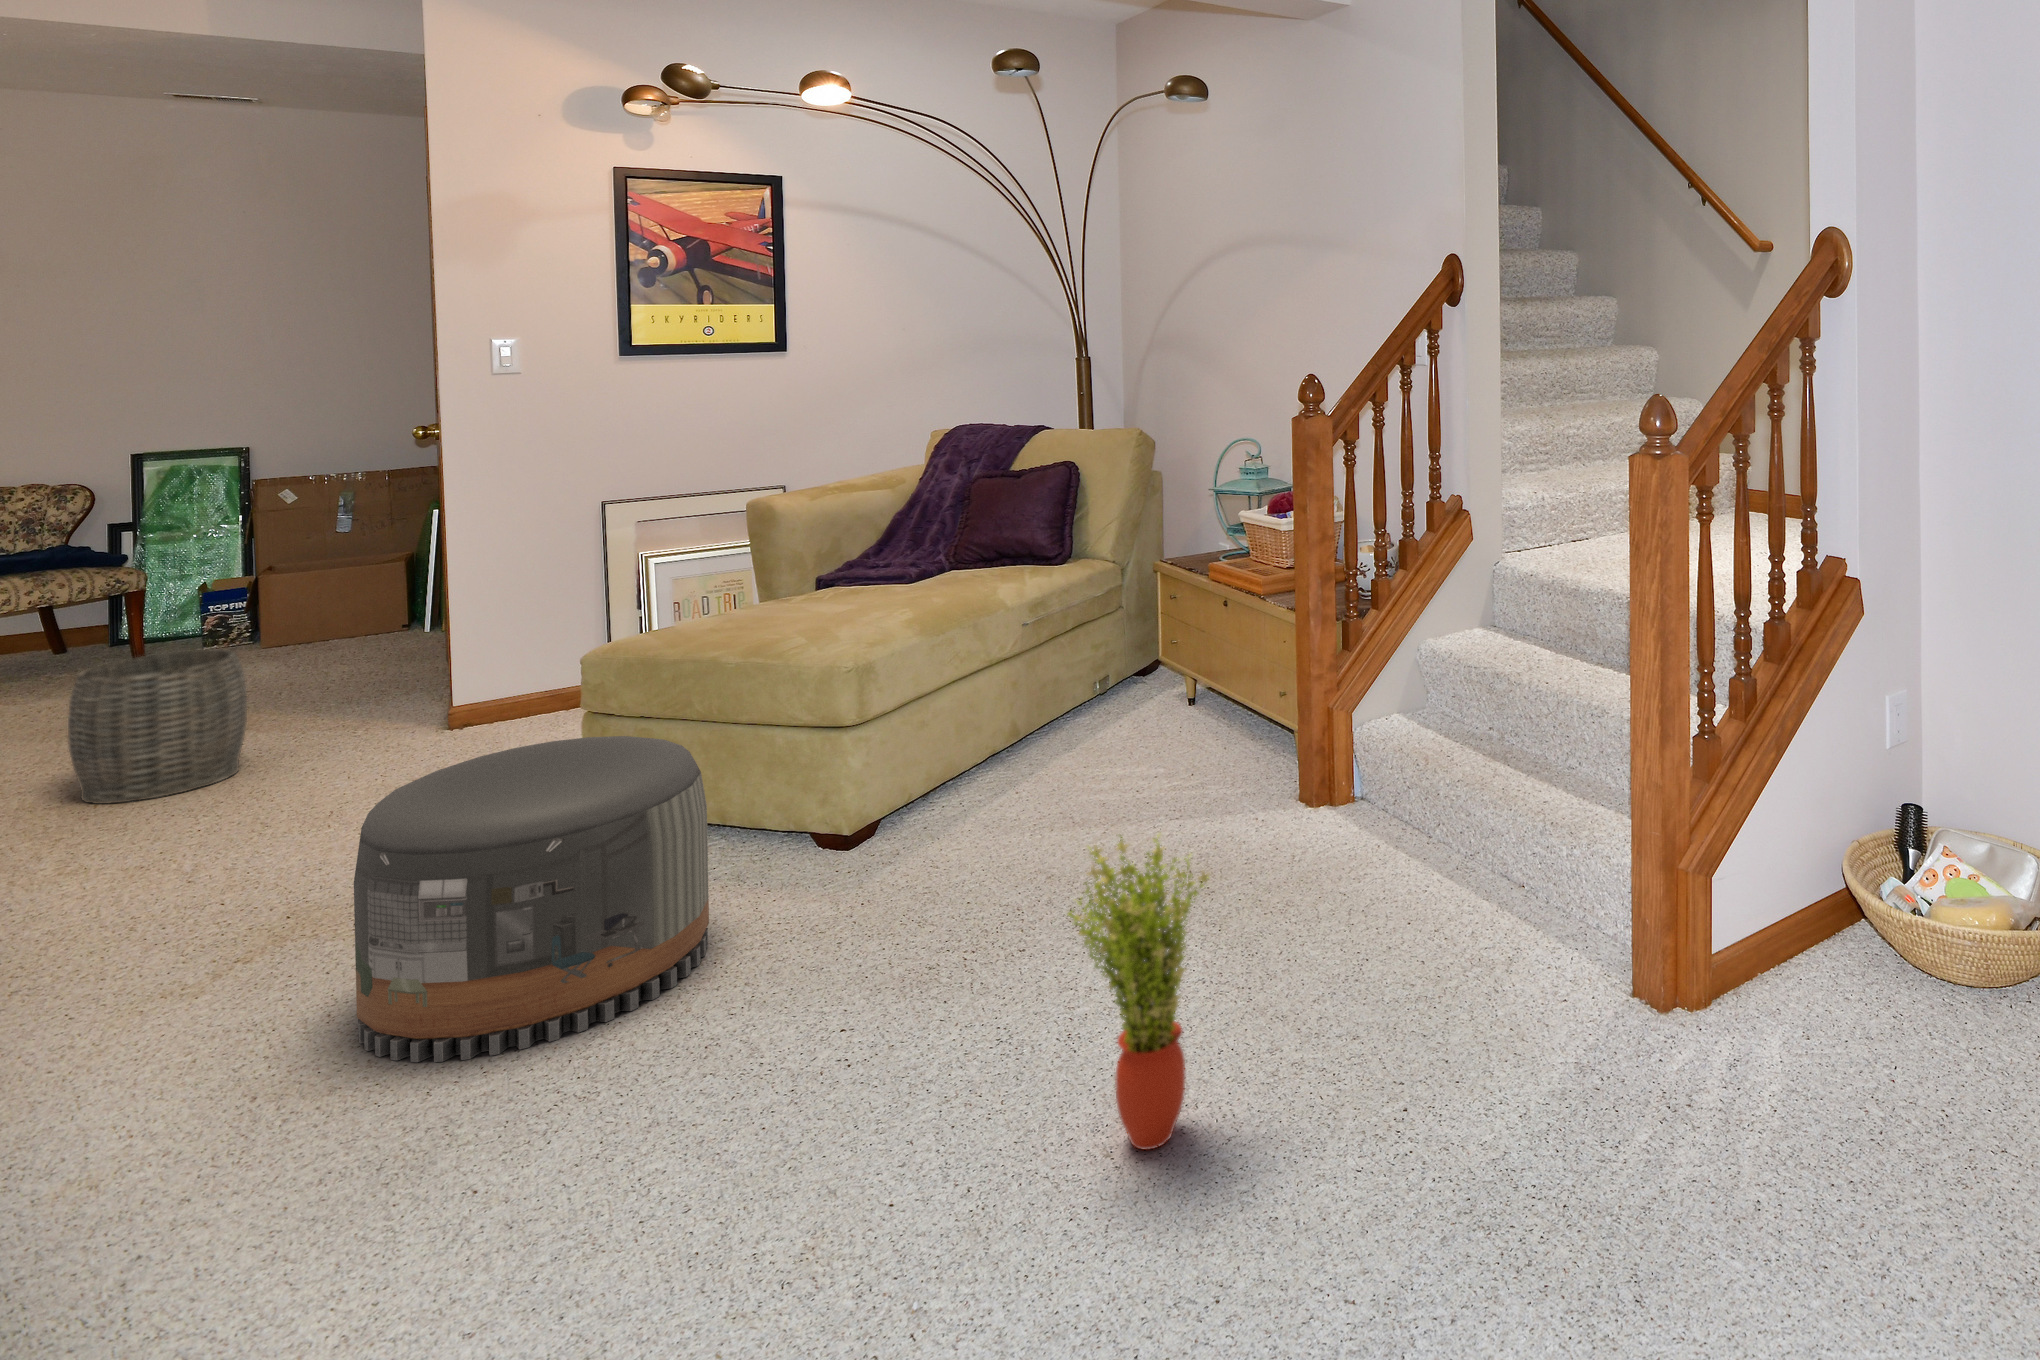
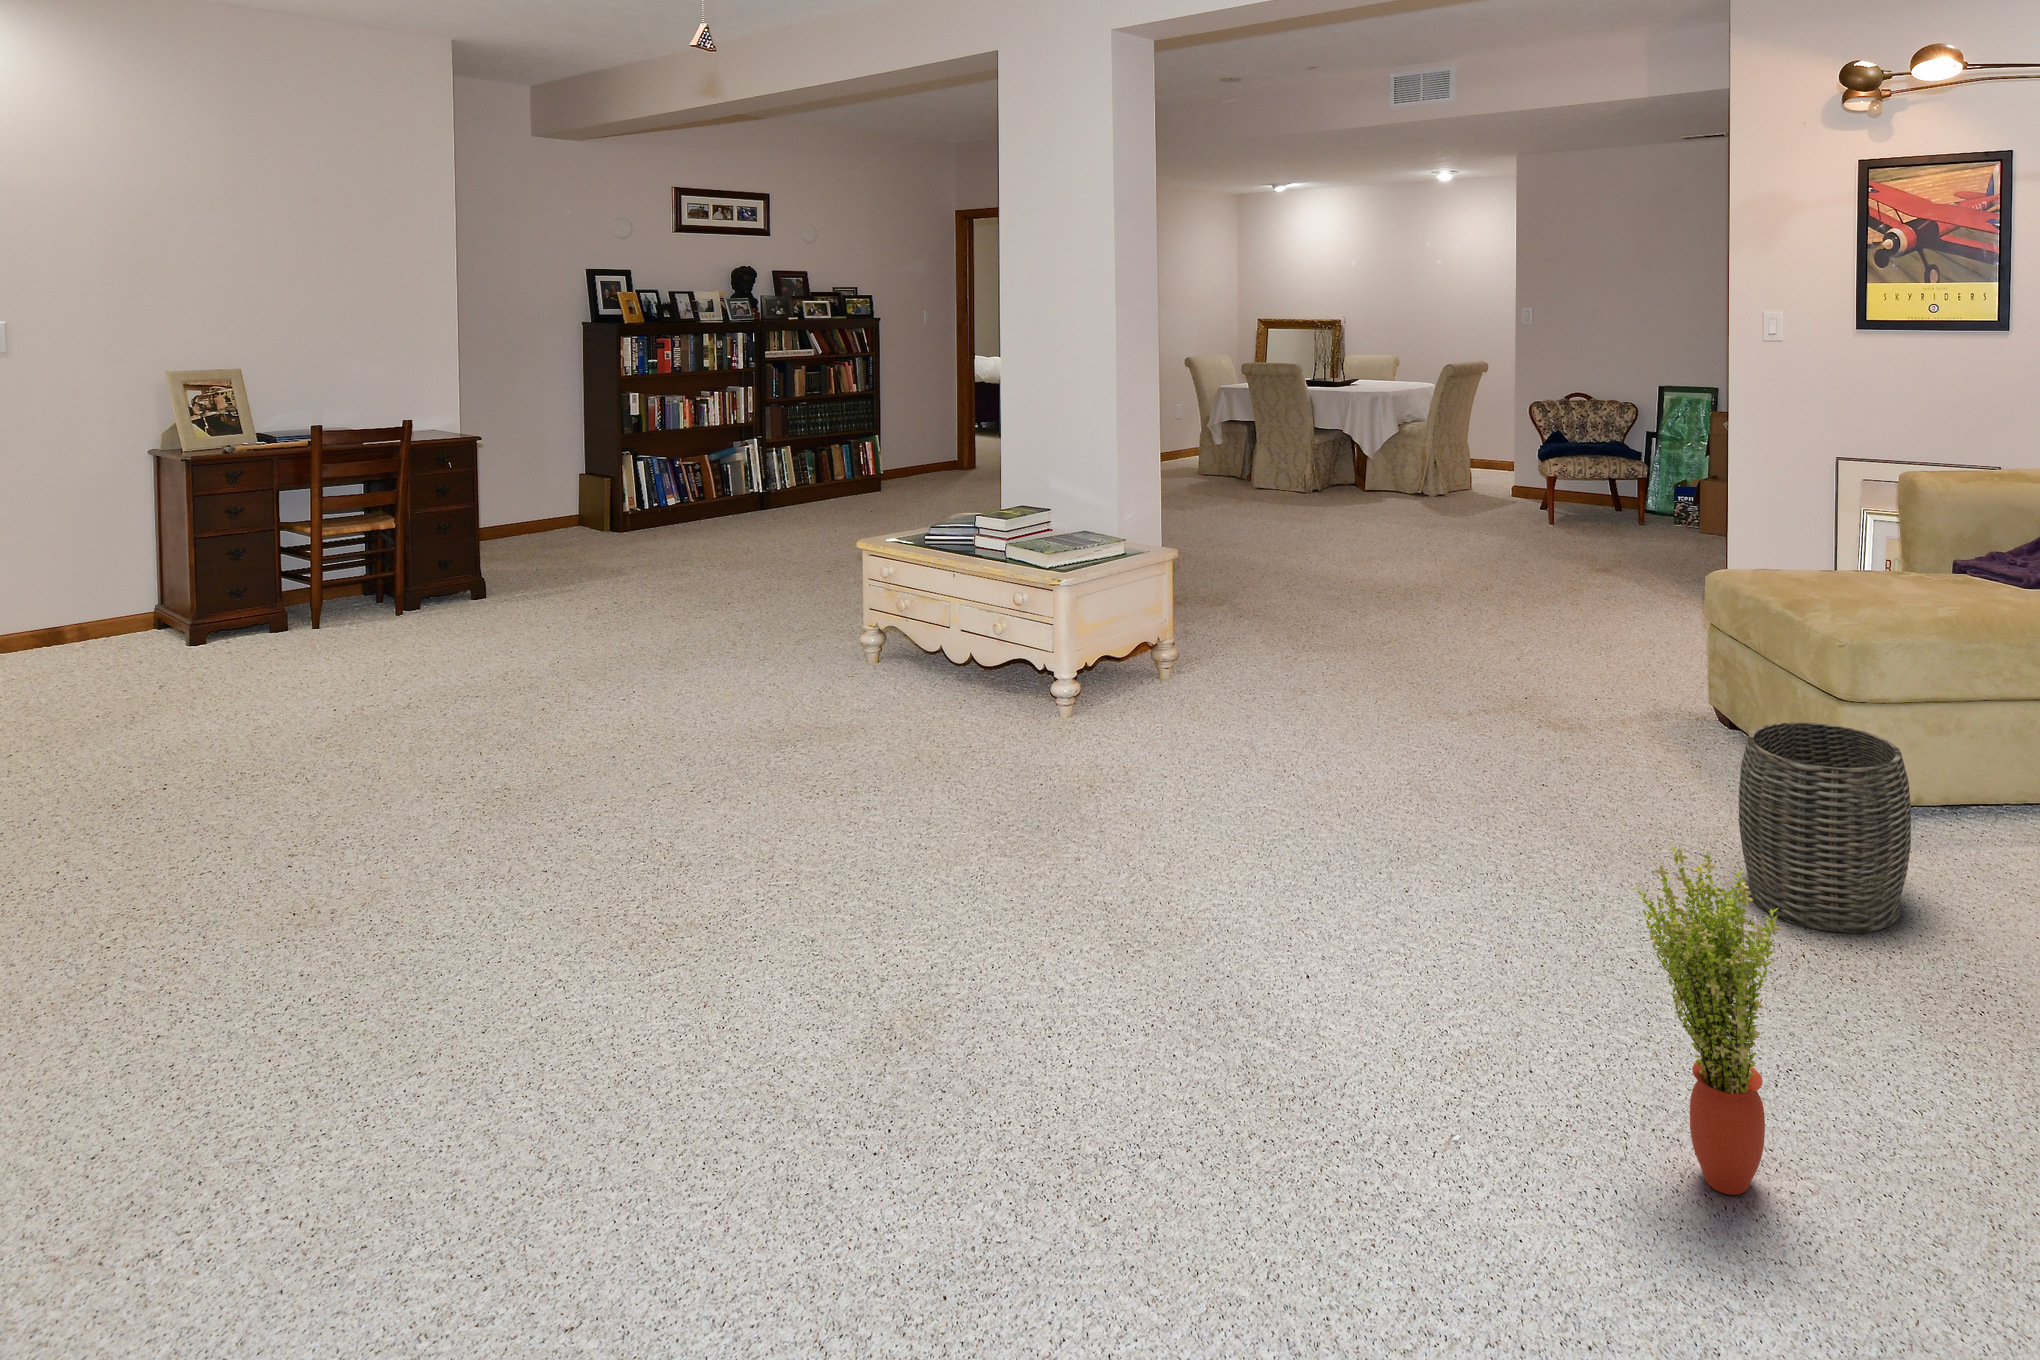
woven basket: present [68,649,247,804] -> present [1739,722,1911,933]
pouf: present [354,736,709,1062] -> none [1456,632,1675,859]

